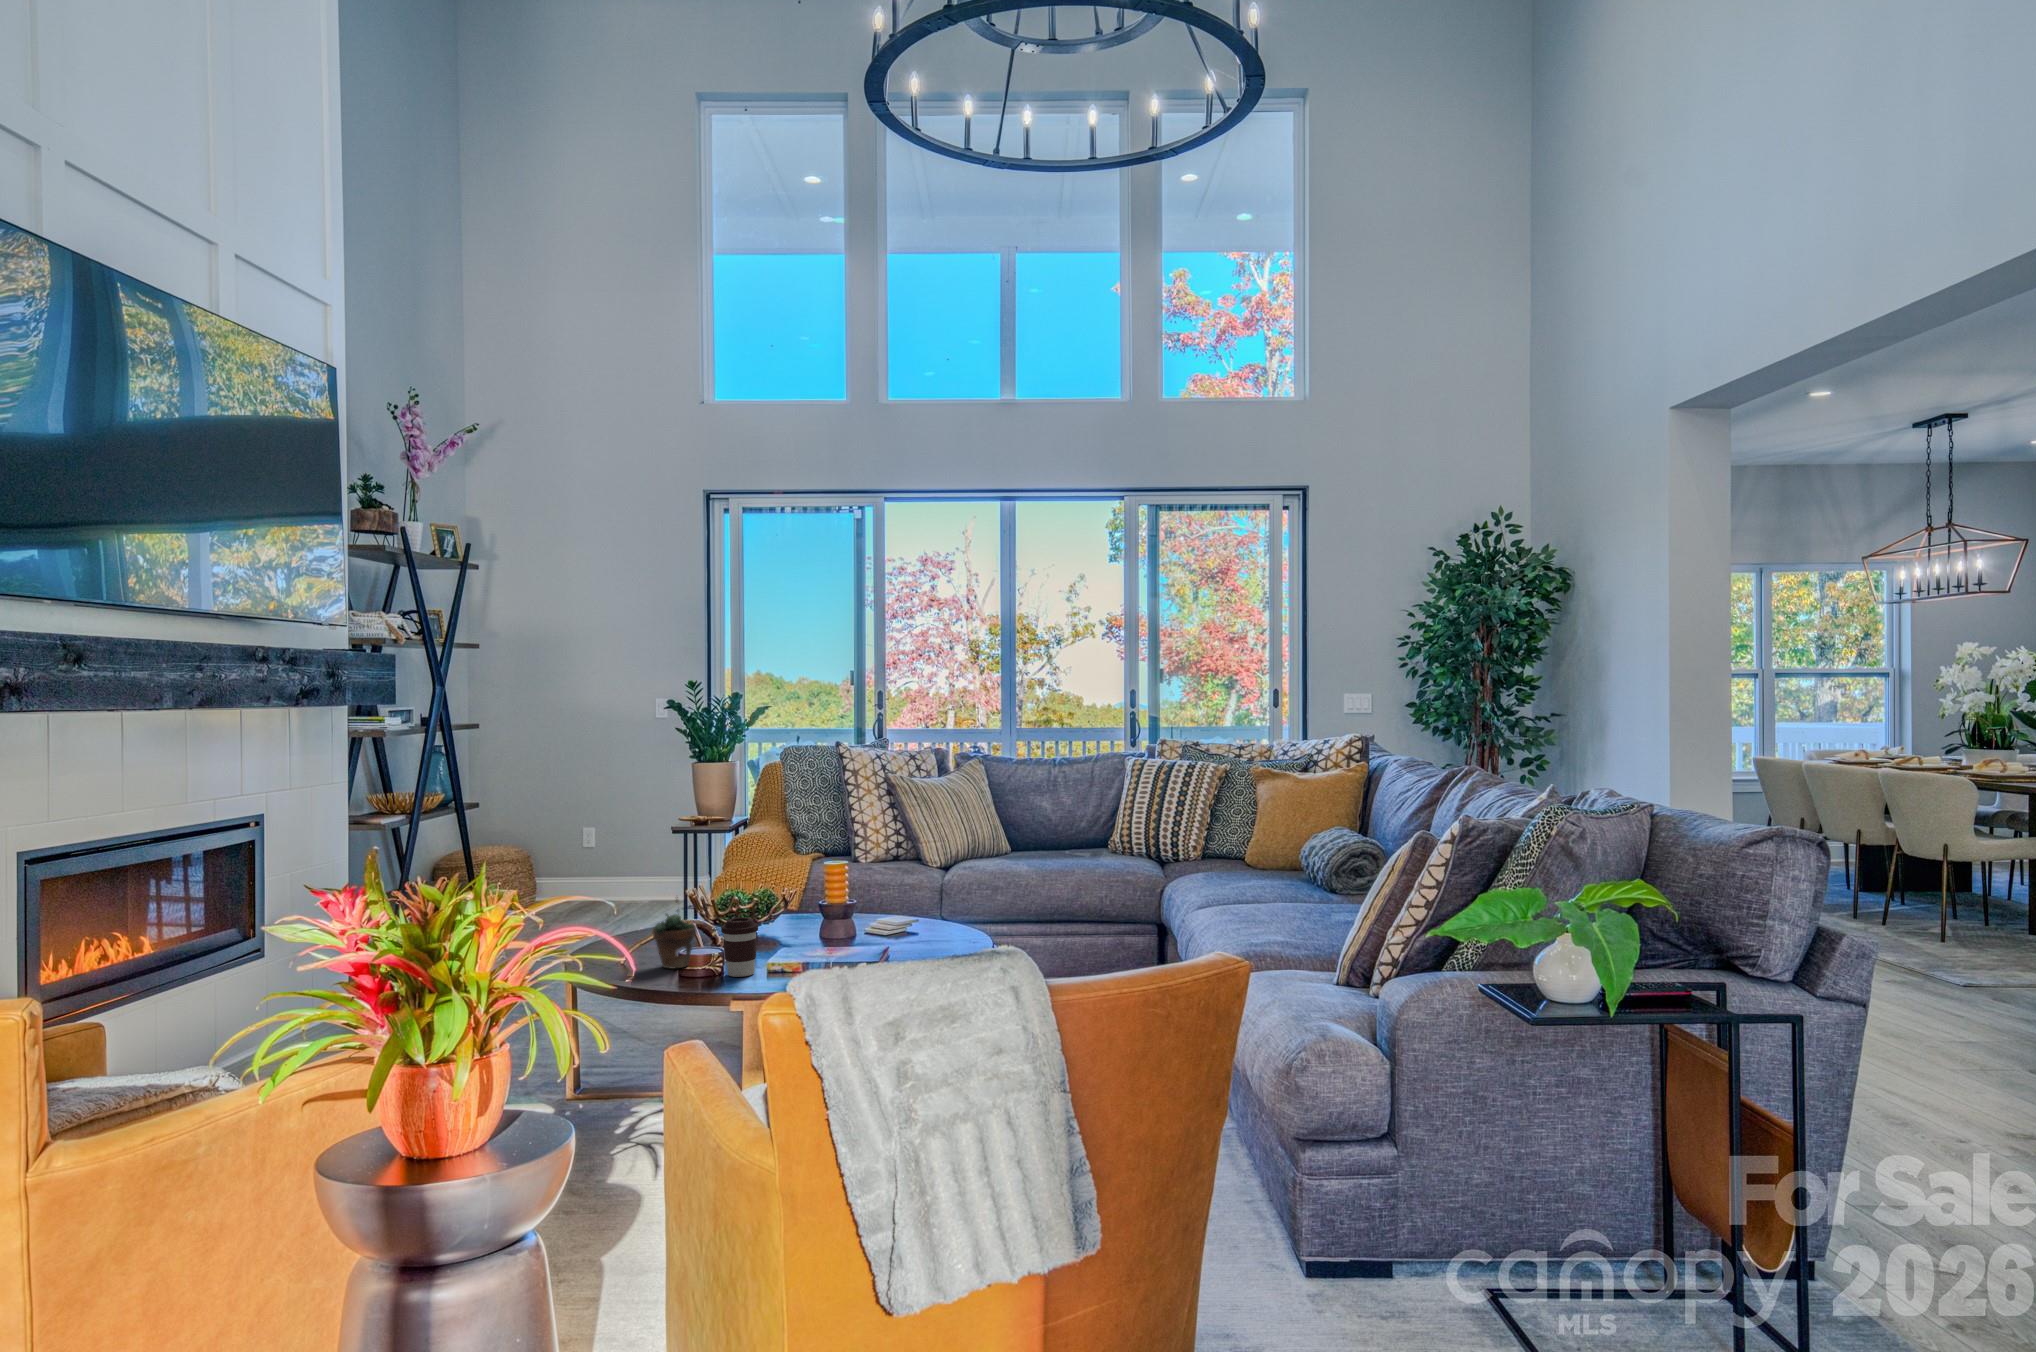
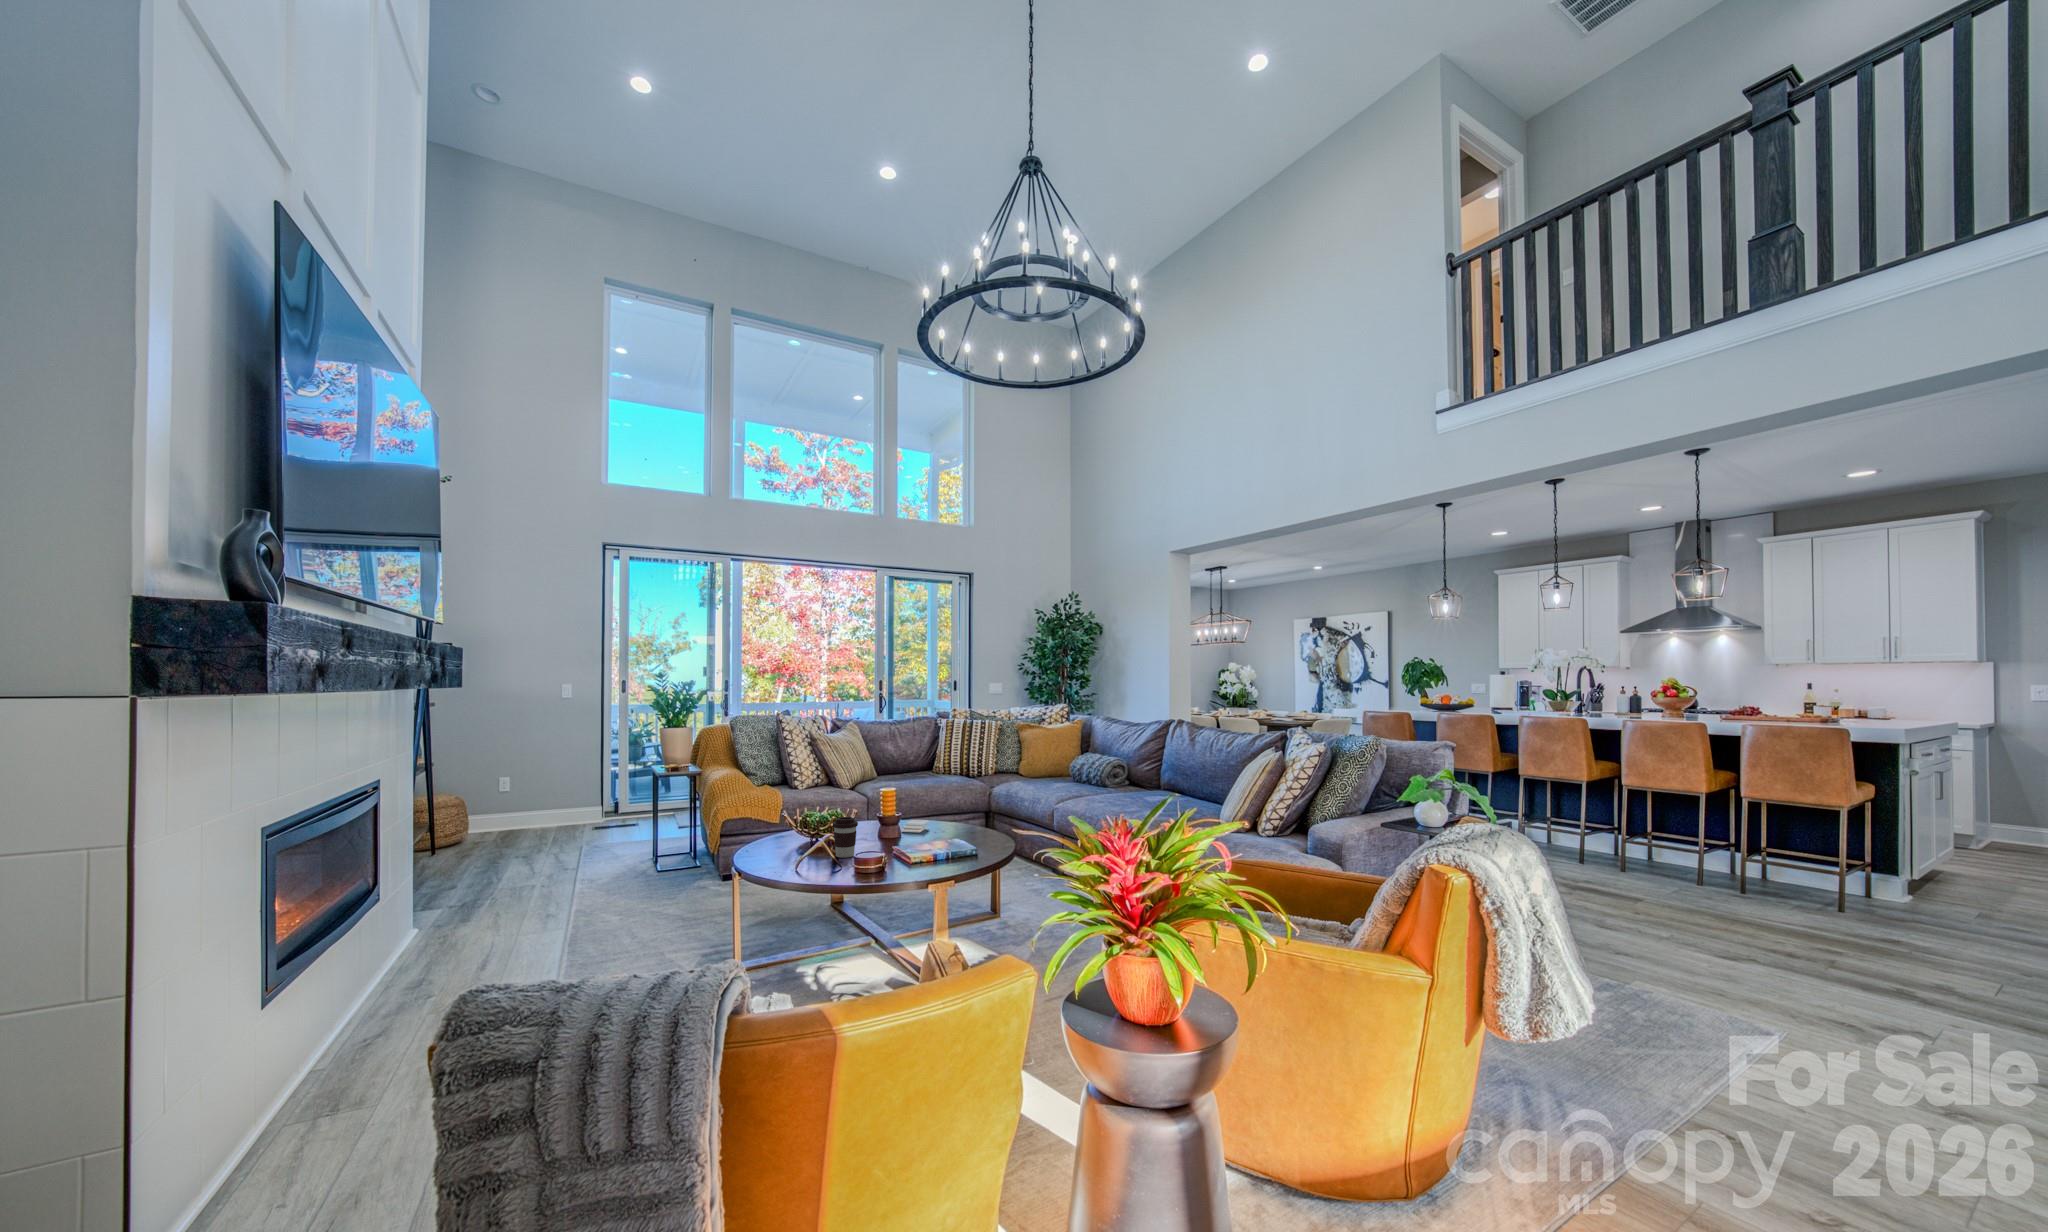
succulent plant: present [652,897,696,969] -> none [772,805,803,857]

